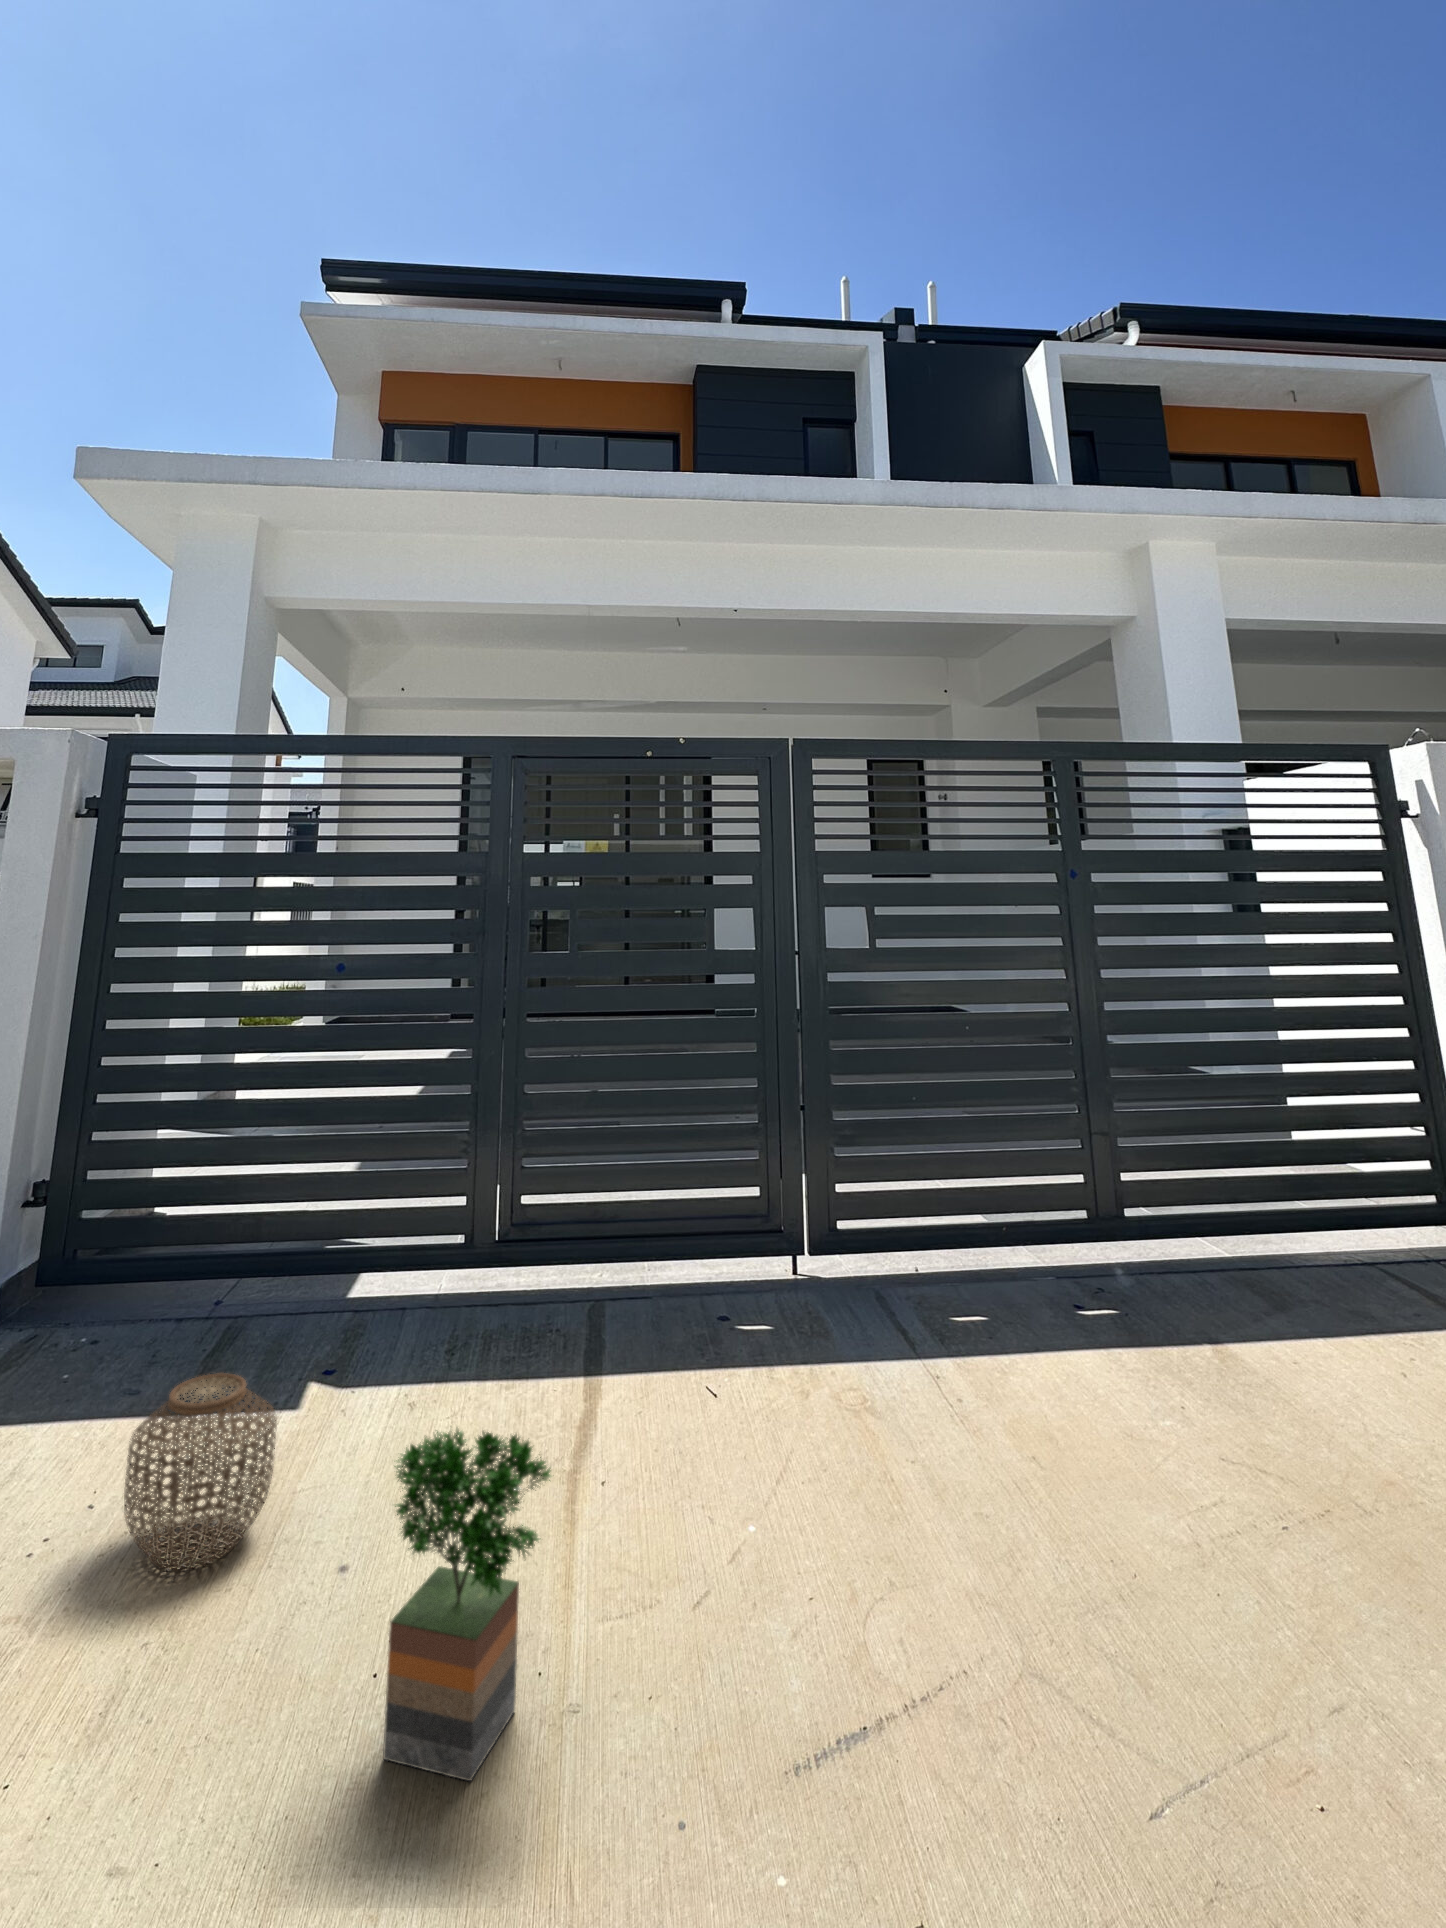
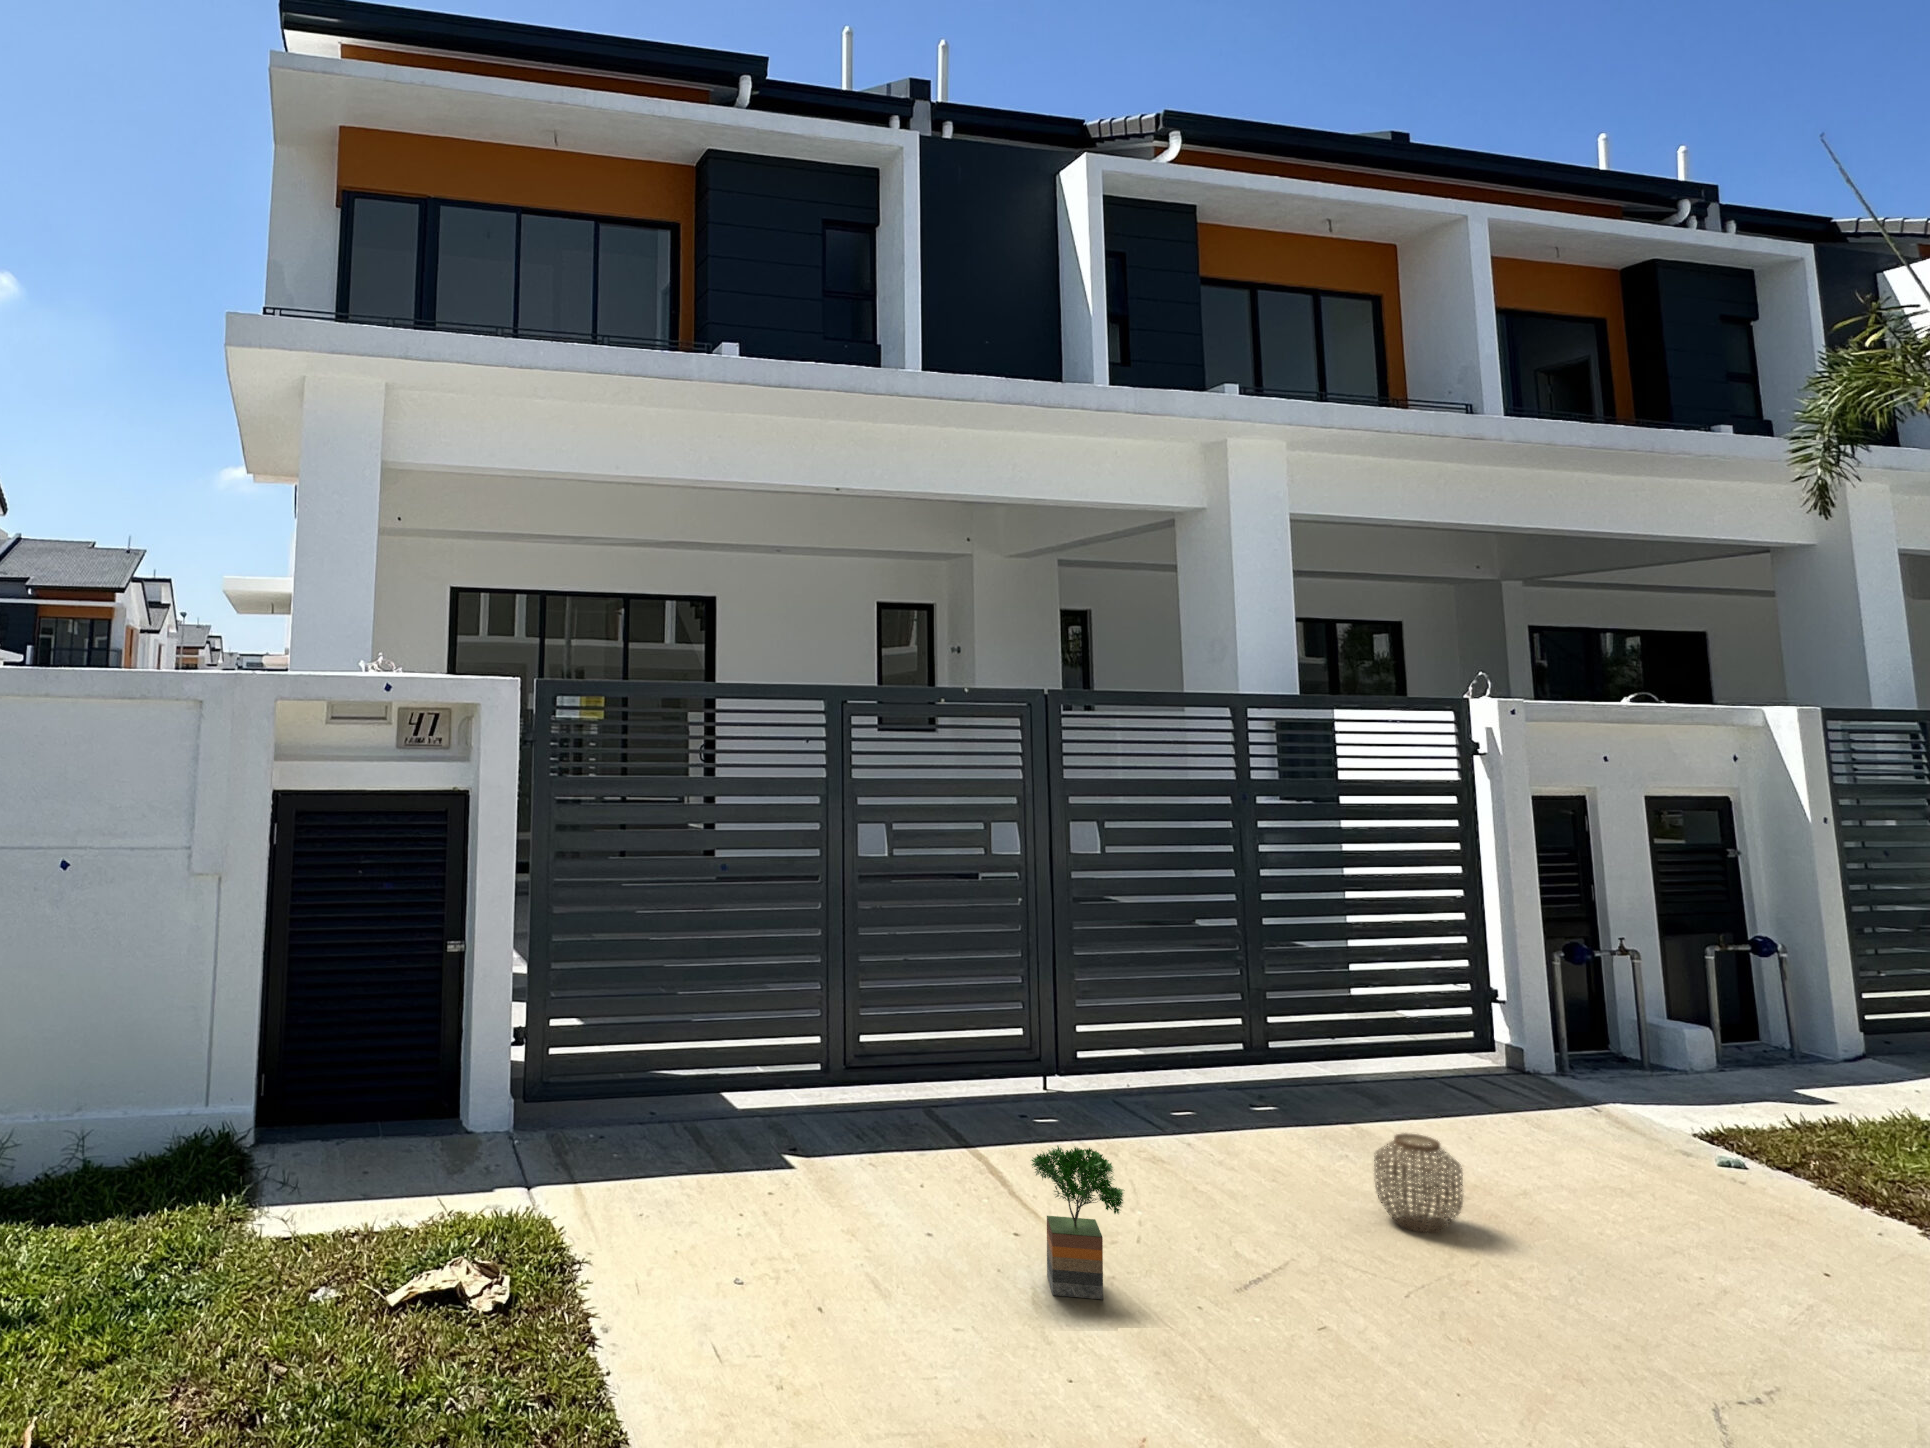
woven basket: present [124,1373,277,1569] -> present [1374,1133,1463,1233]

